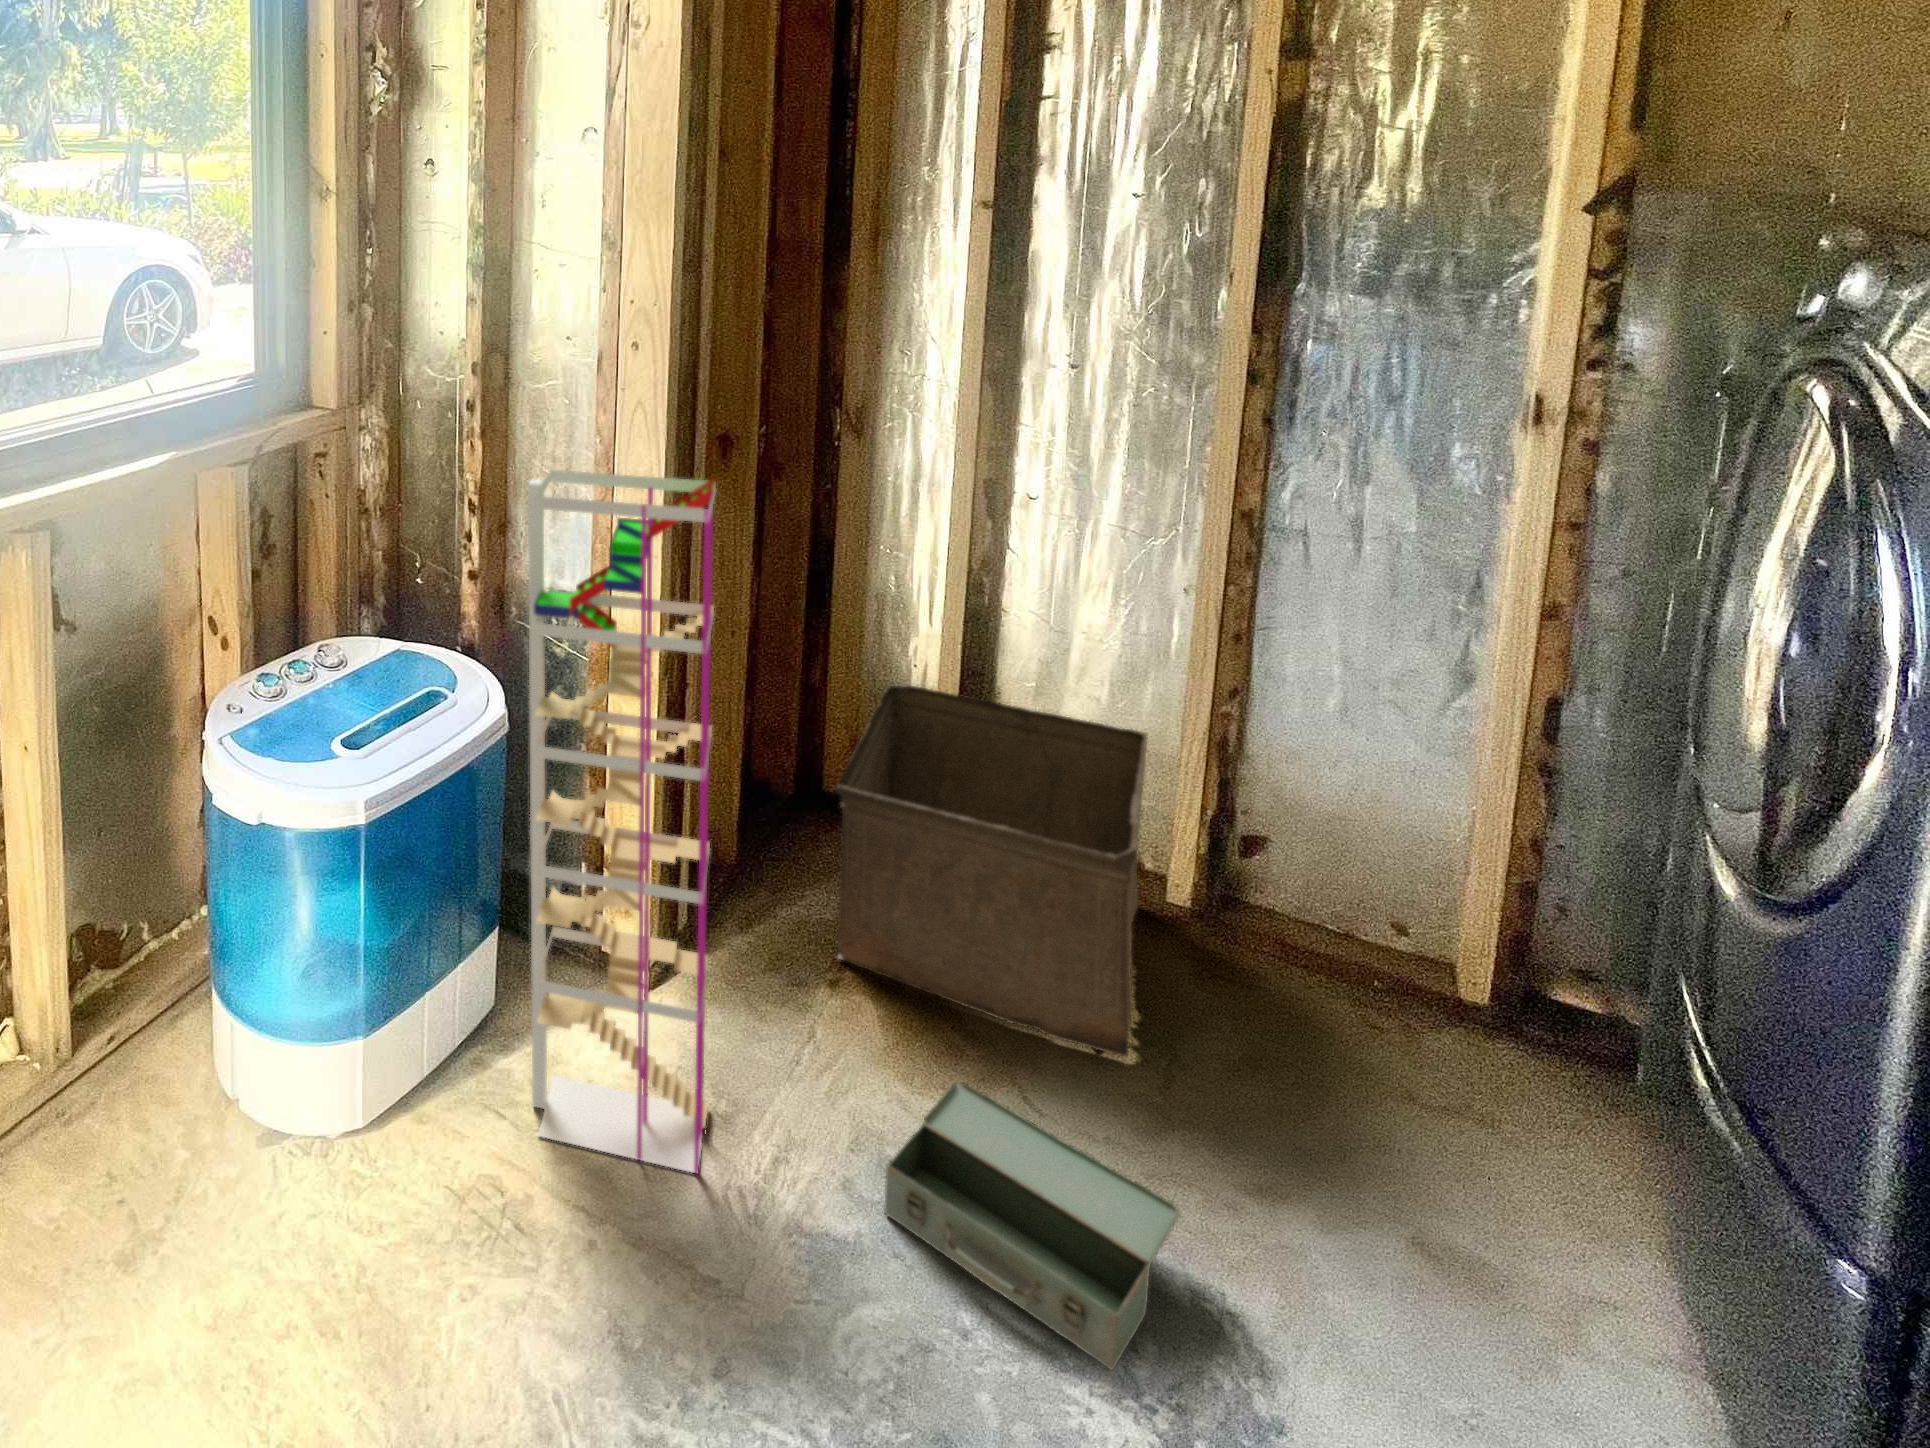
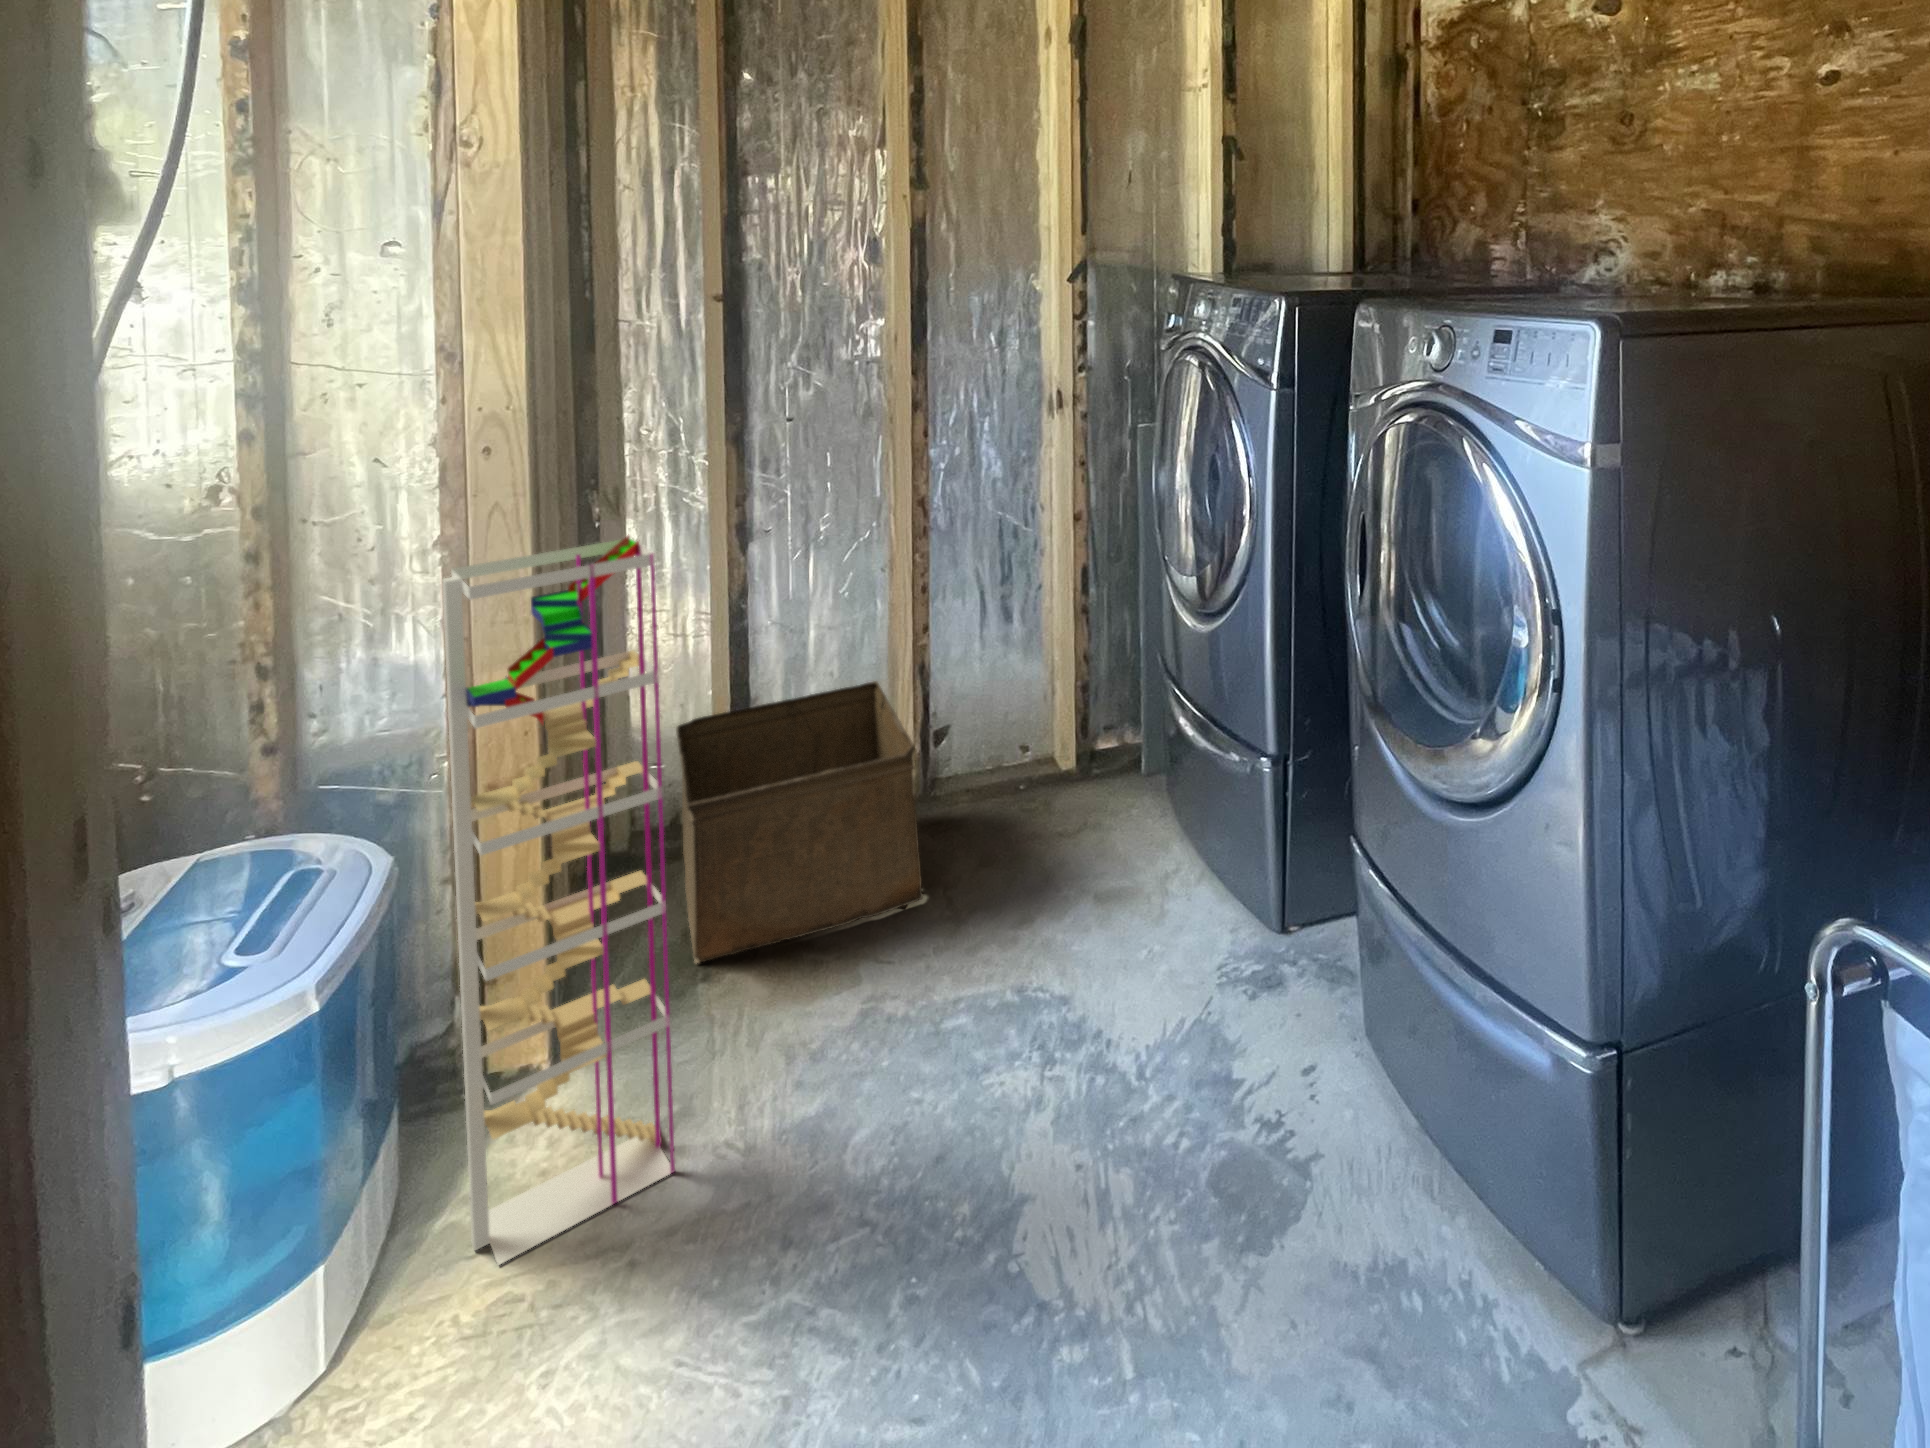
toolbox: present [885,1083,1179,1369] -> none [828,943,1003,1086]

